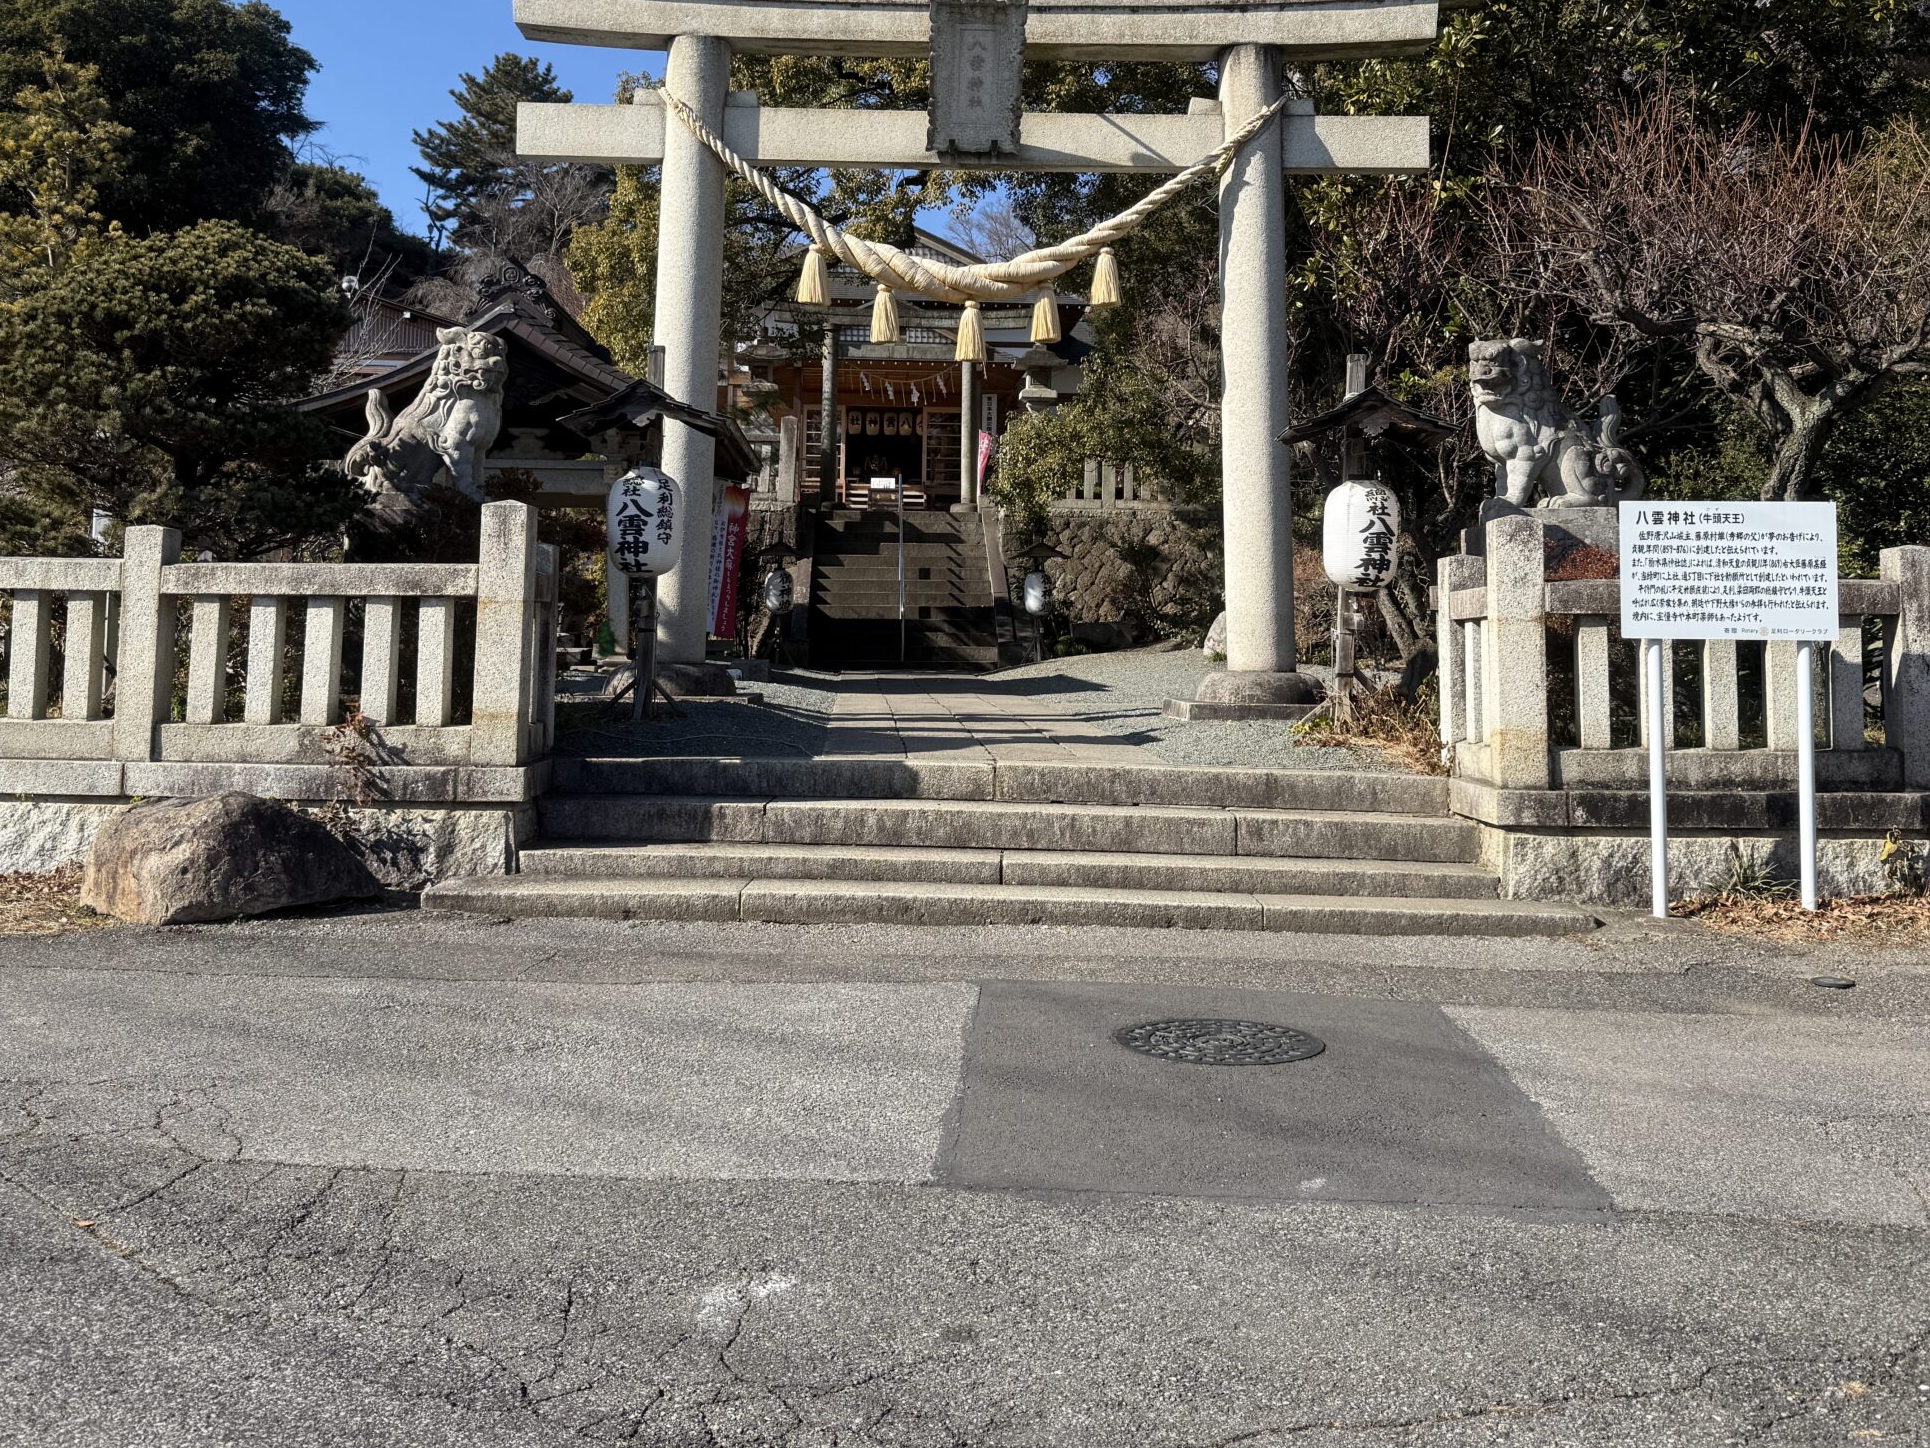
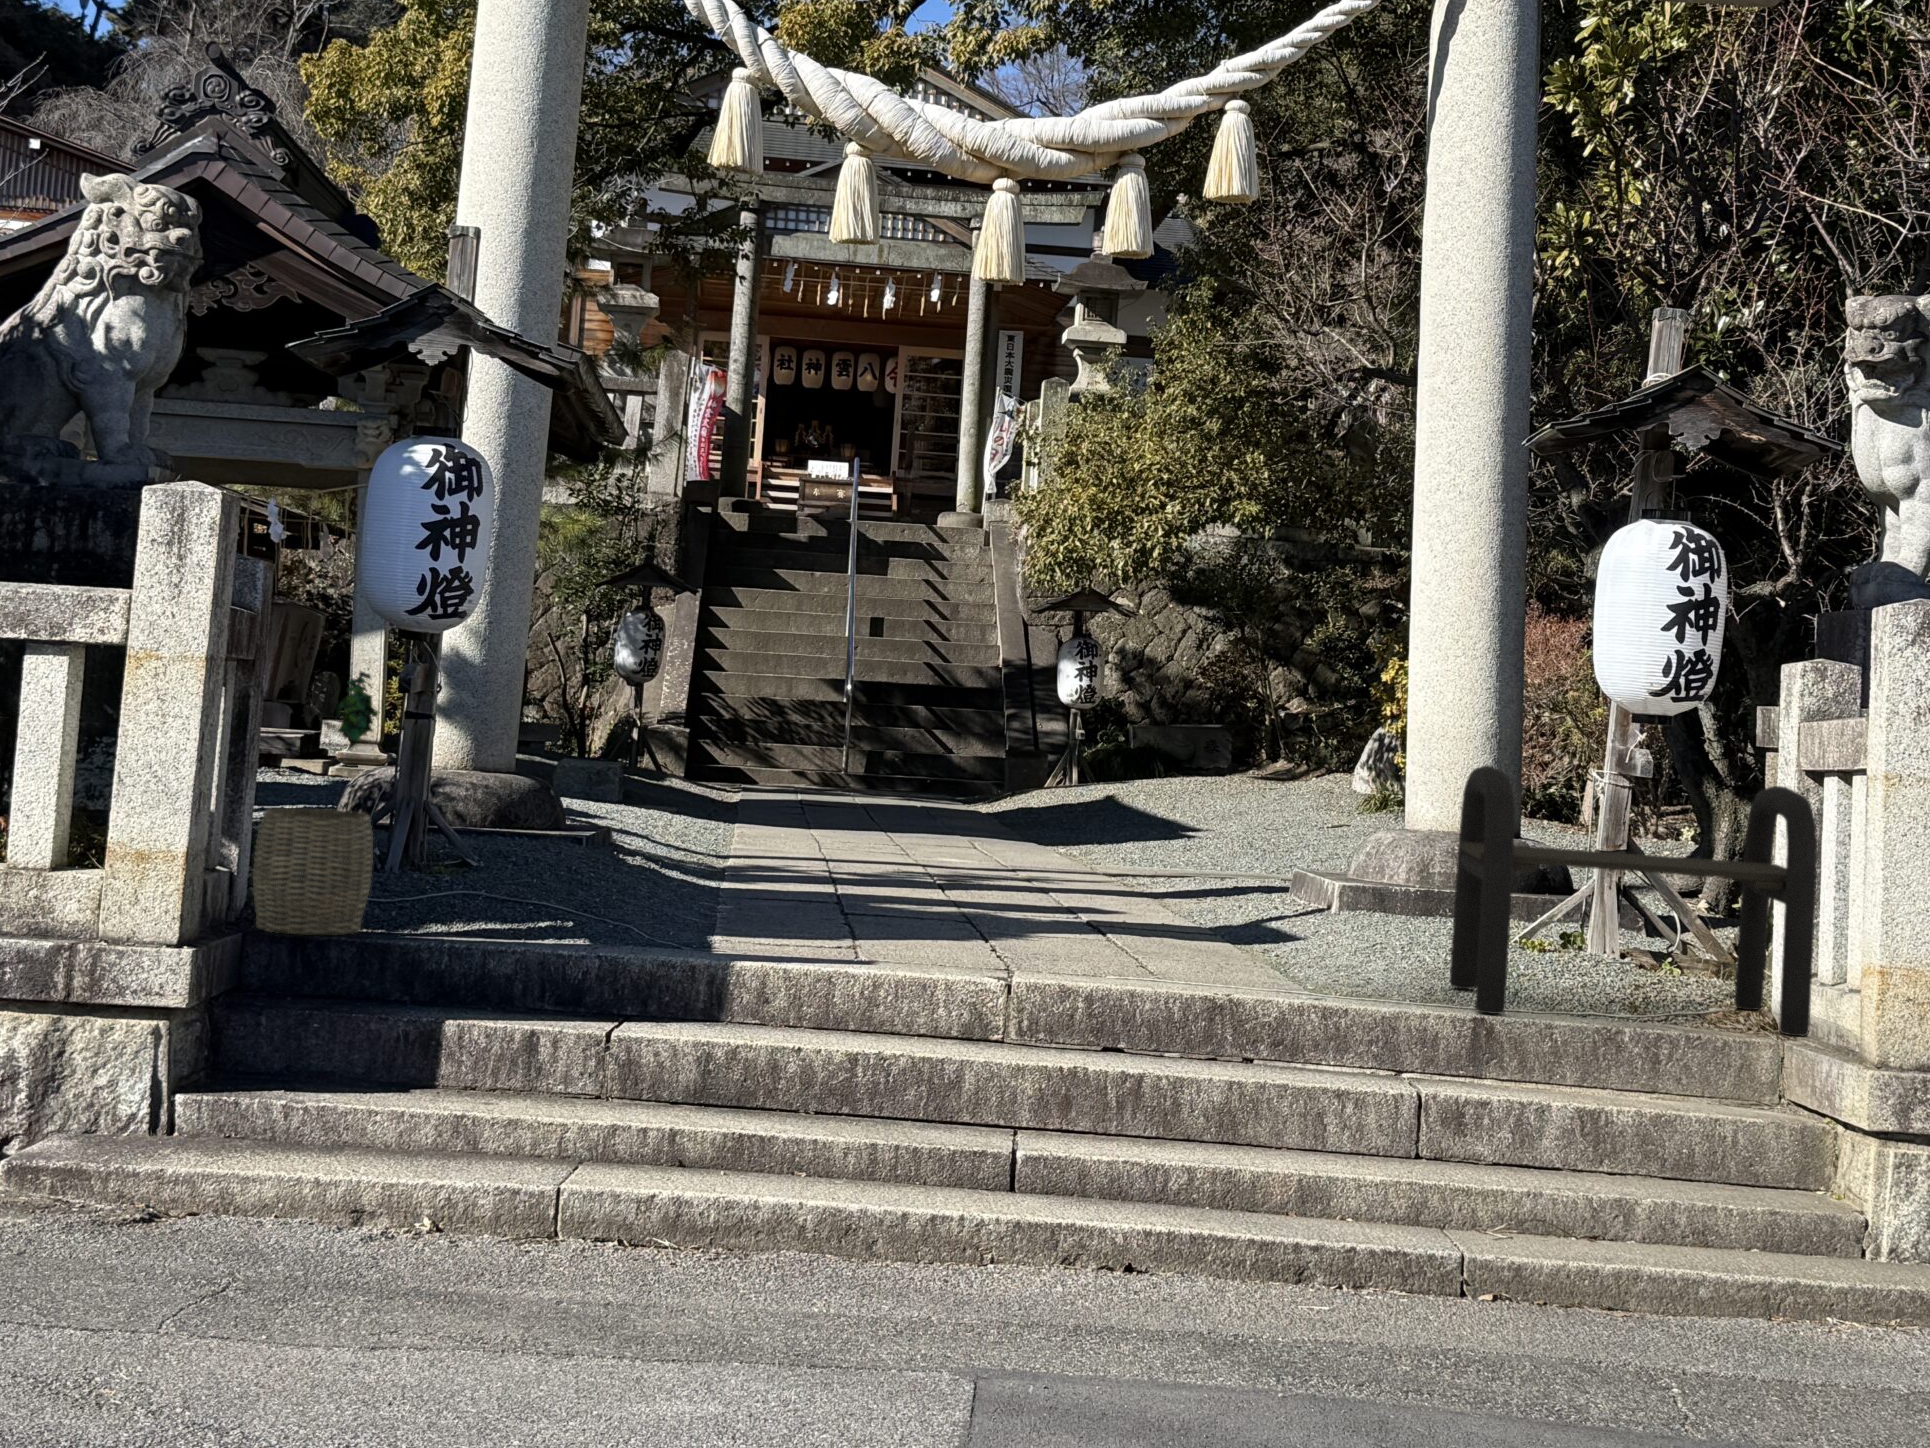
bench: none [1254,627,1464,774] -> present [1449,765,1817,1036]
woven basket: none [557,687,625,759] -> present [253,808,373,935]

